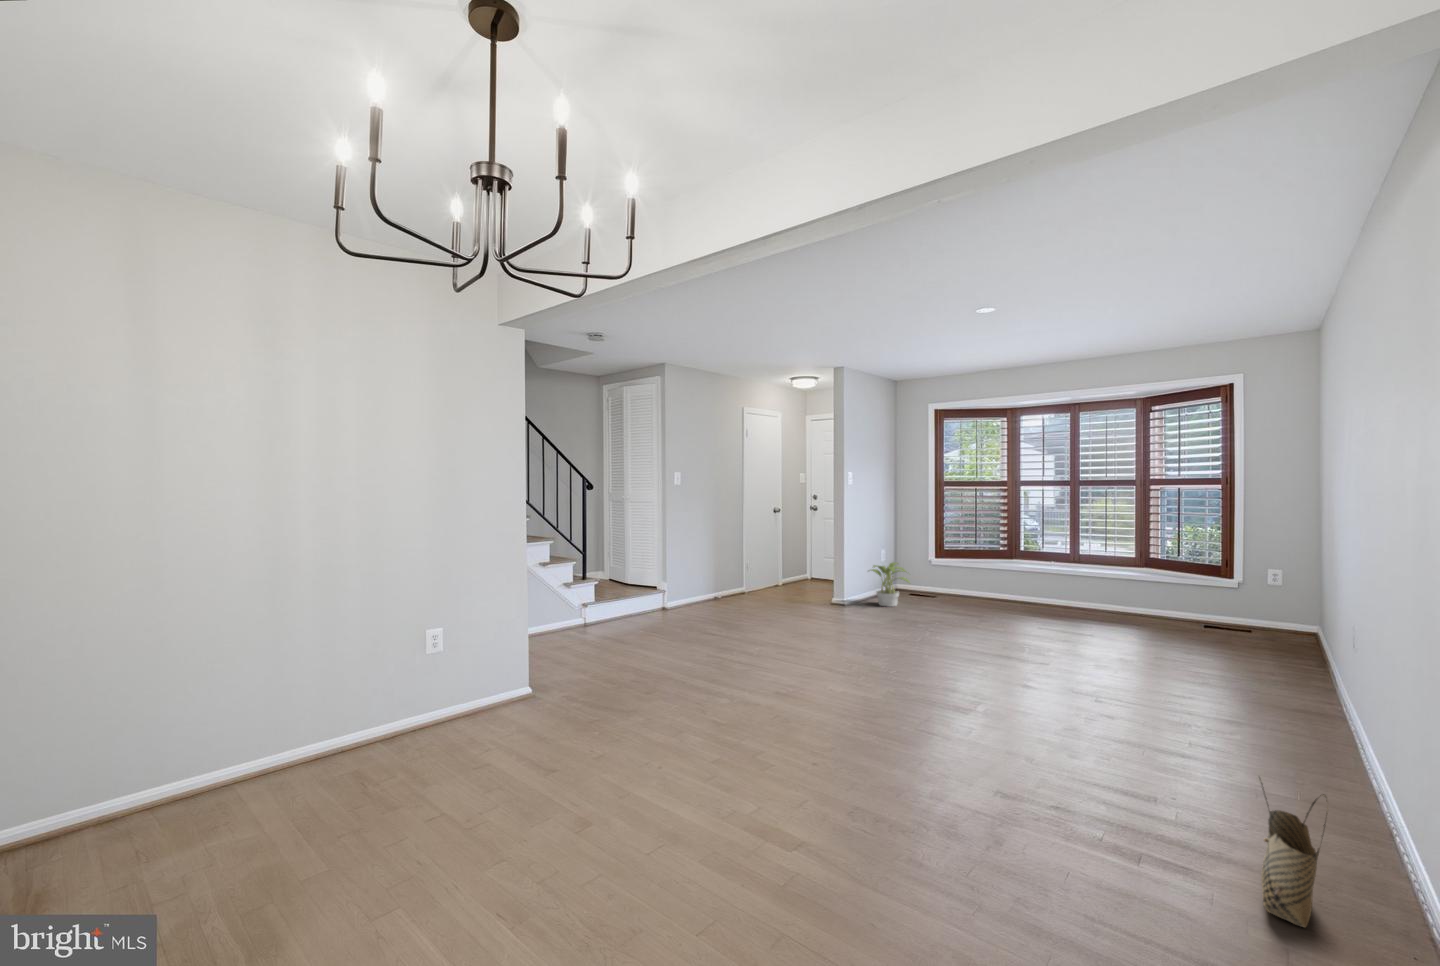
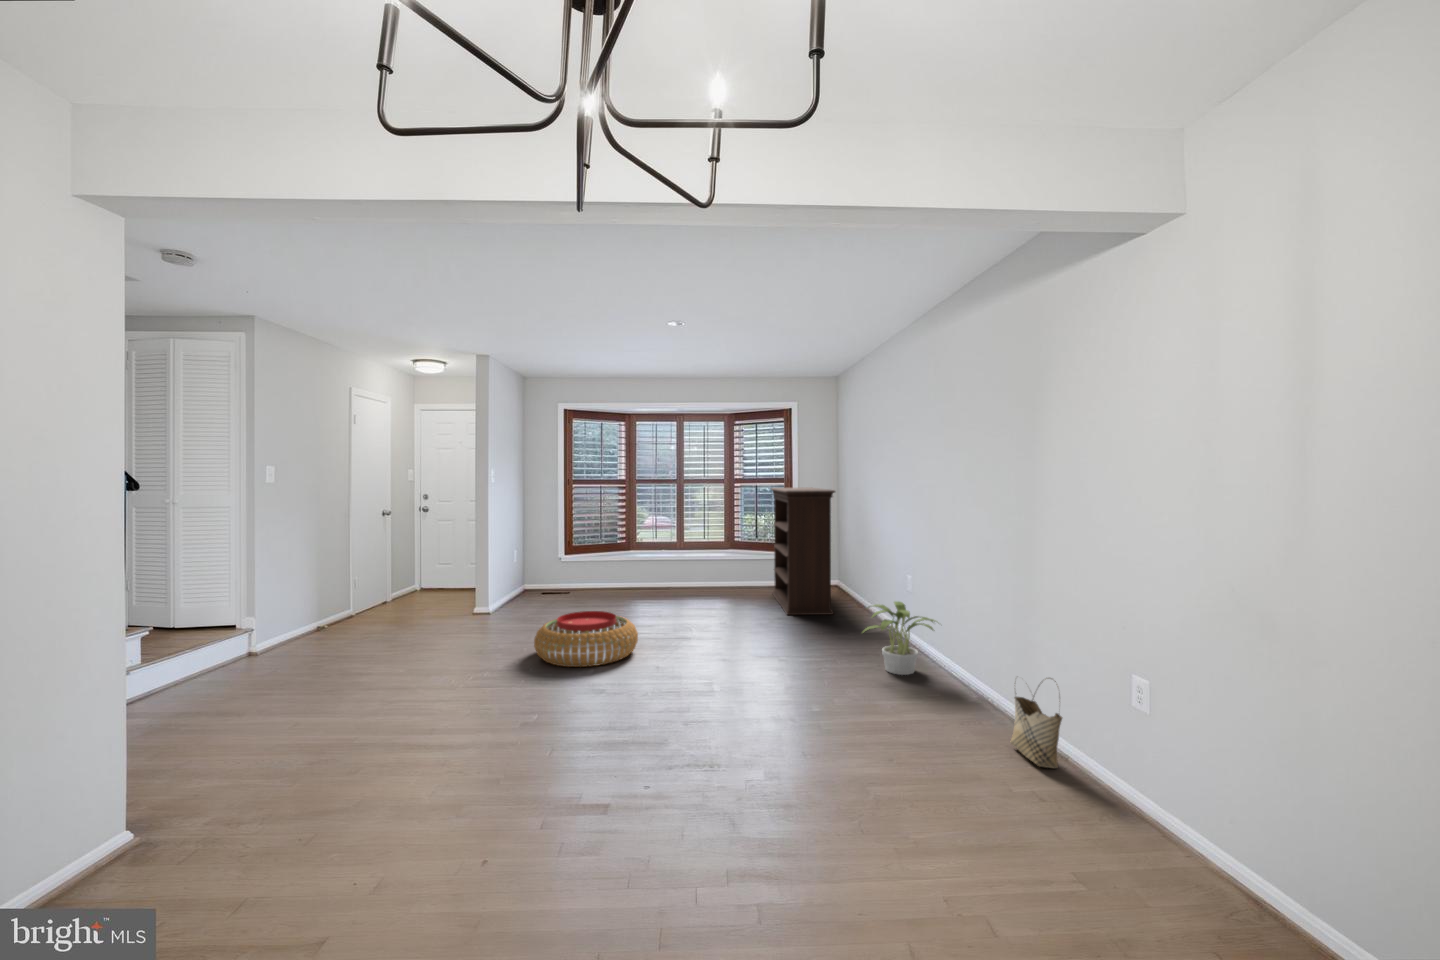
bookshelf: none [1163,493,1257,673] -> present [771,488,835,615]
potted plant: present [871,562,910,607] -> present [863,601,935,675]
pouf: none [828,612,930,665] -> present [534,611,638,667]

